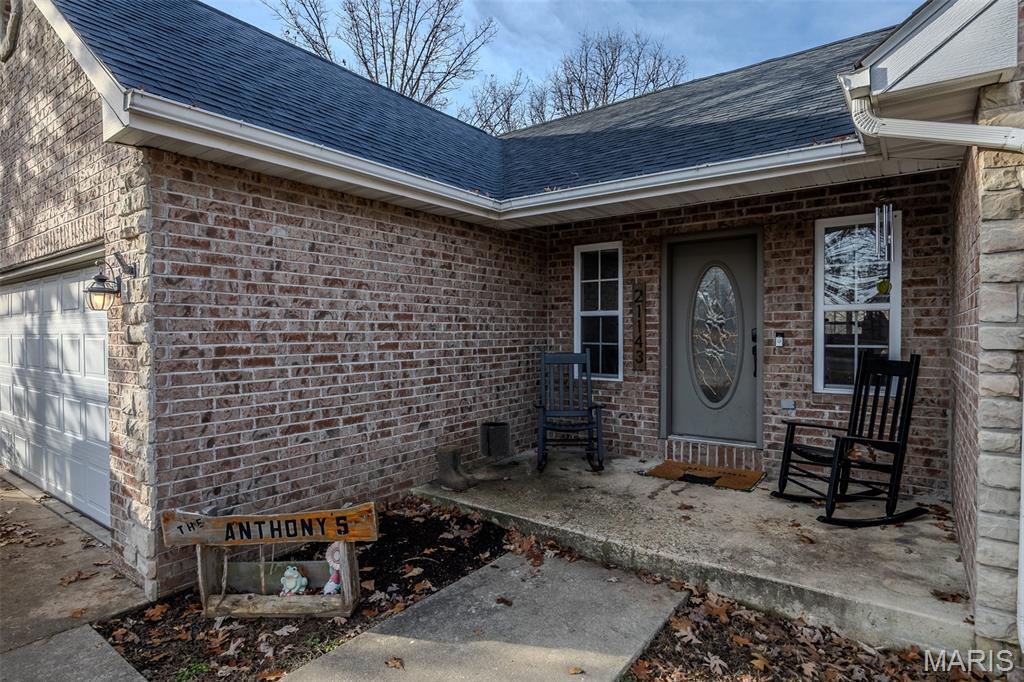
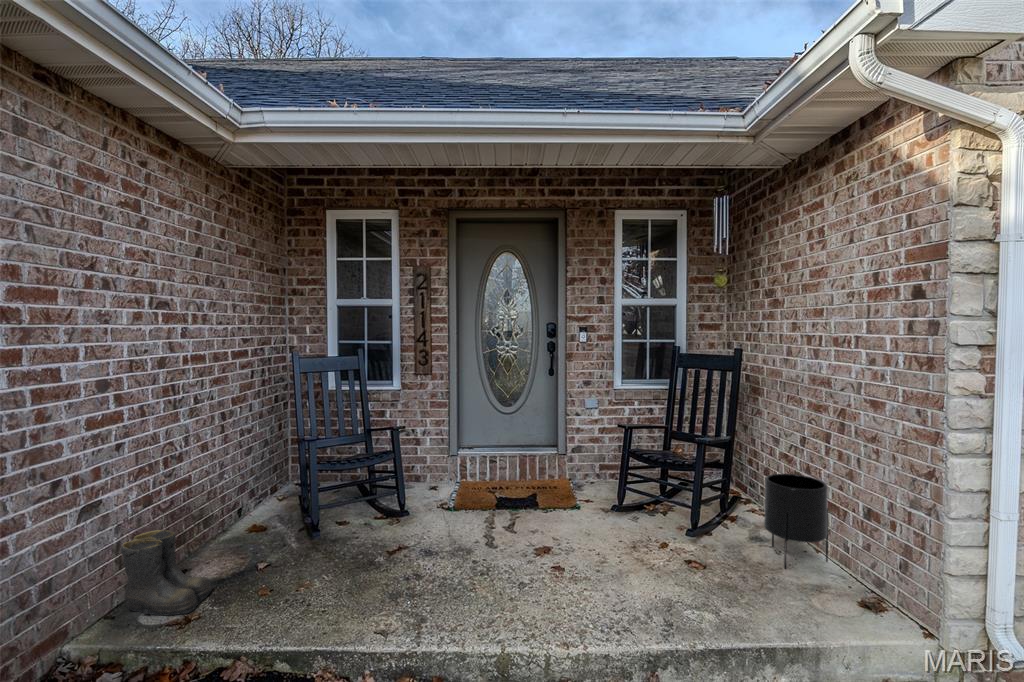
planter: present [479,421,513,466] -> present [764,474,828,569]

